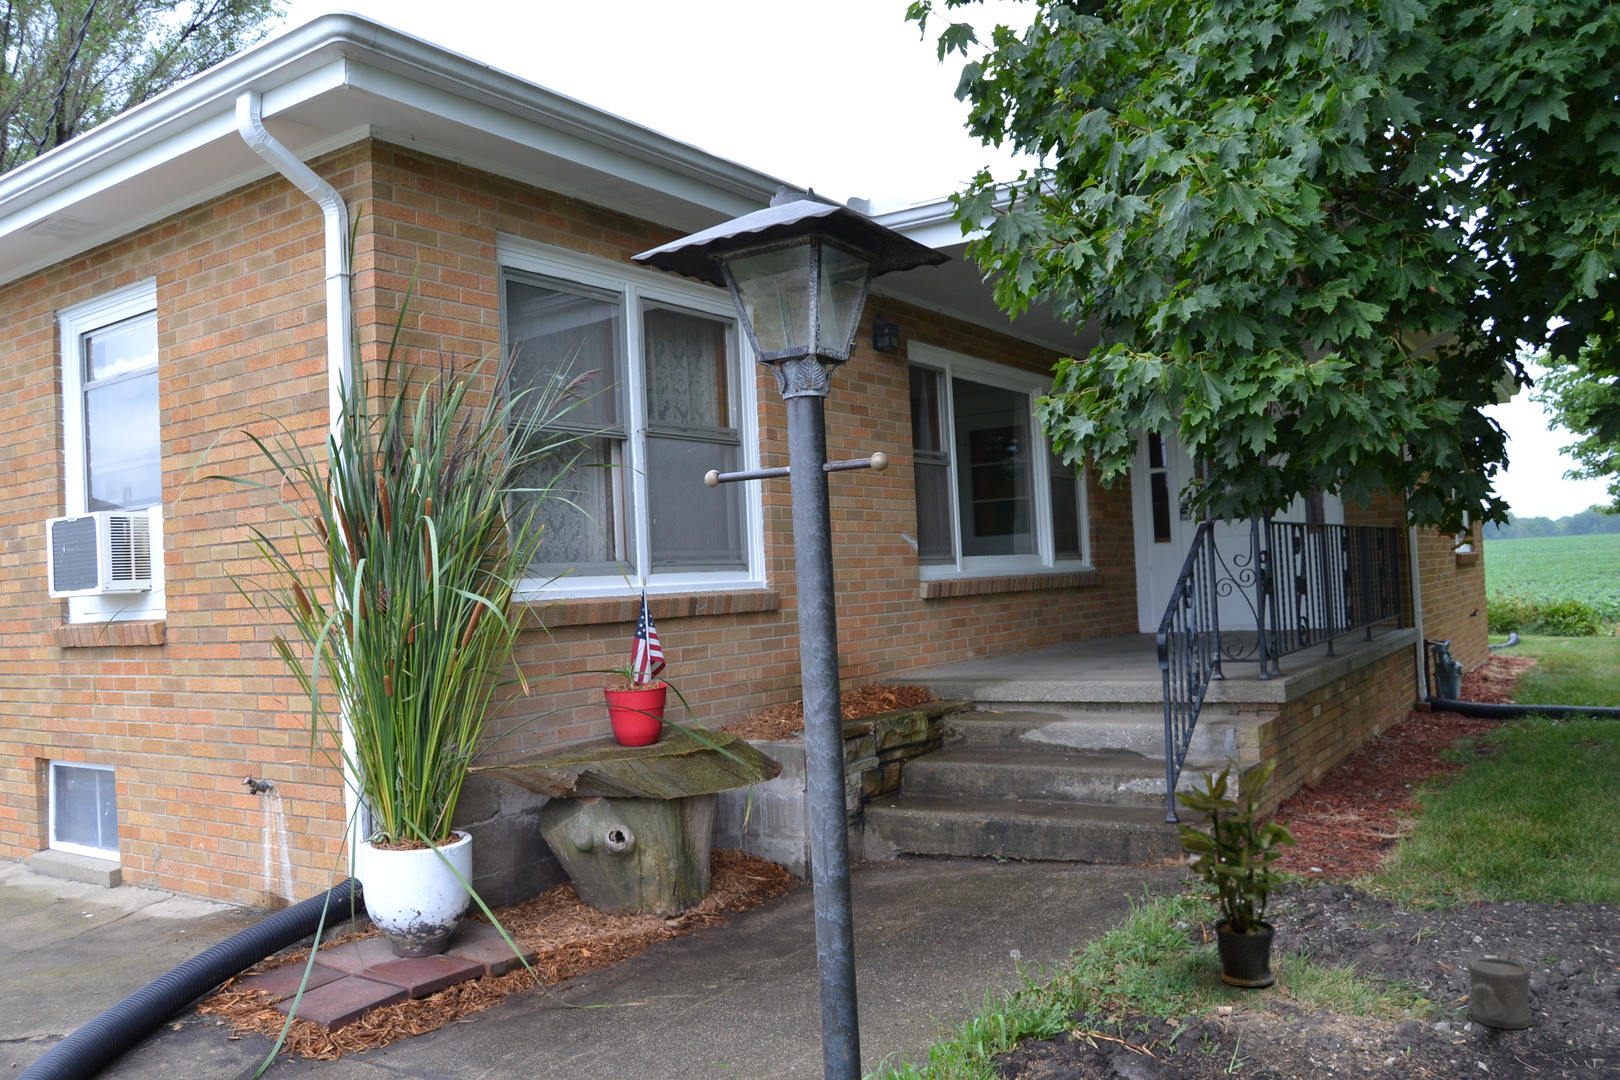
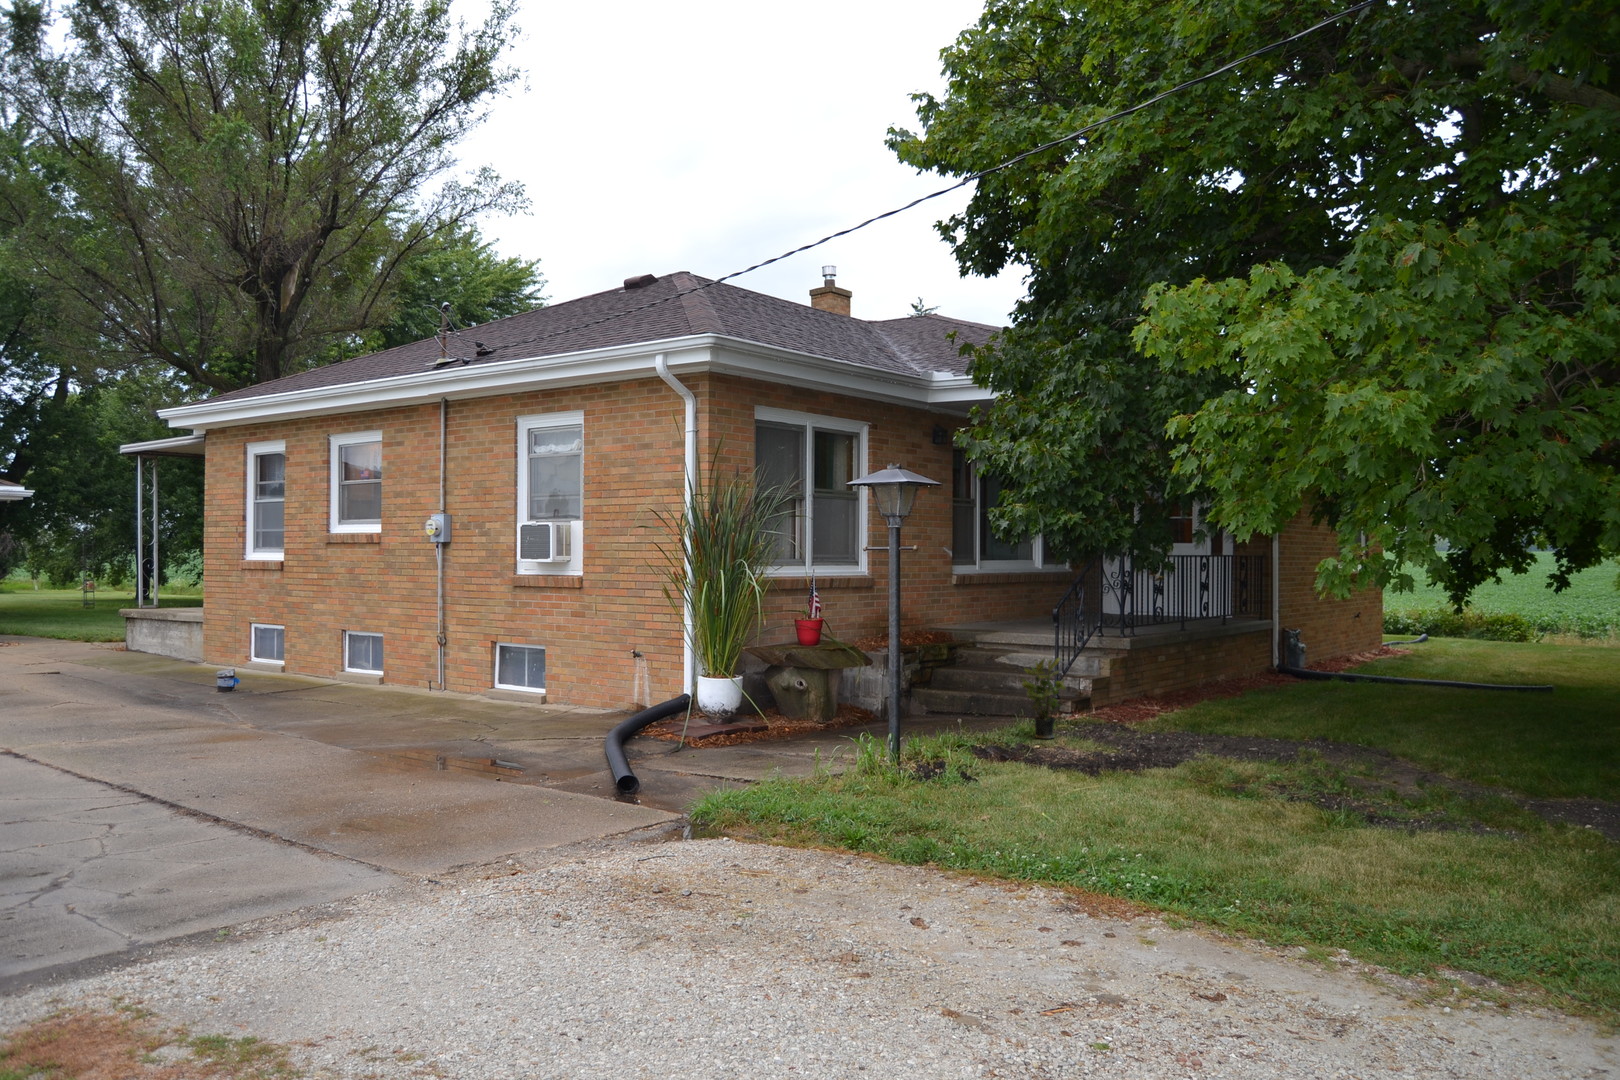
watering can: present [1468,952,1533,1029] -> none [1106,728,1133,750]

